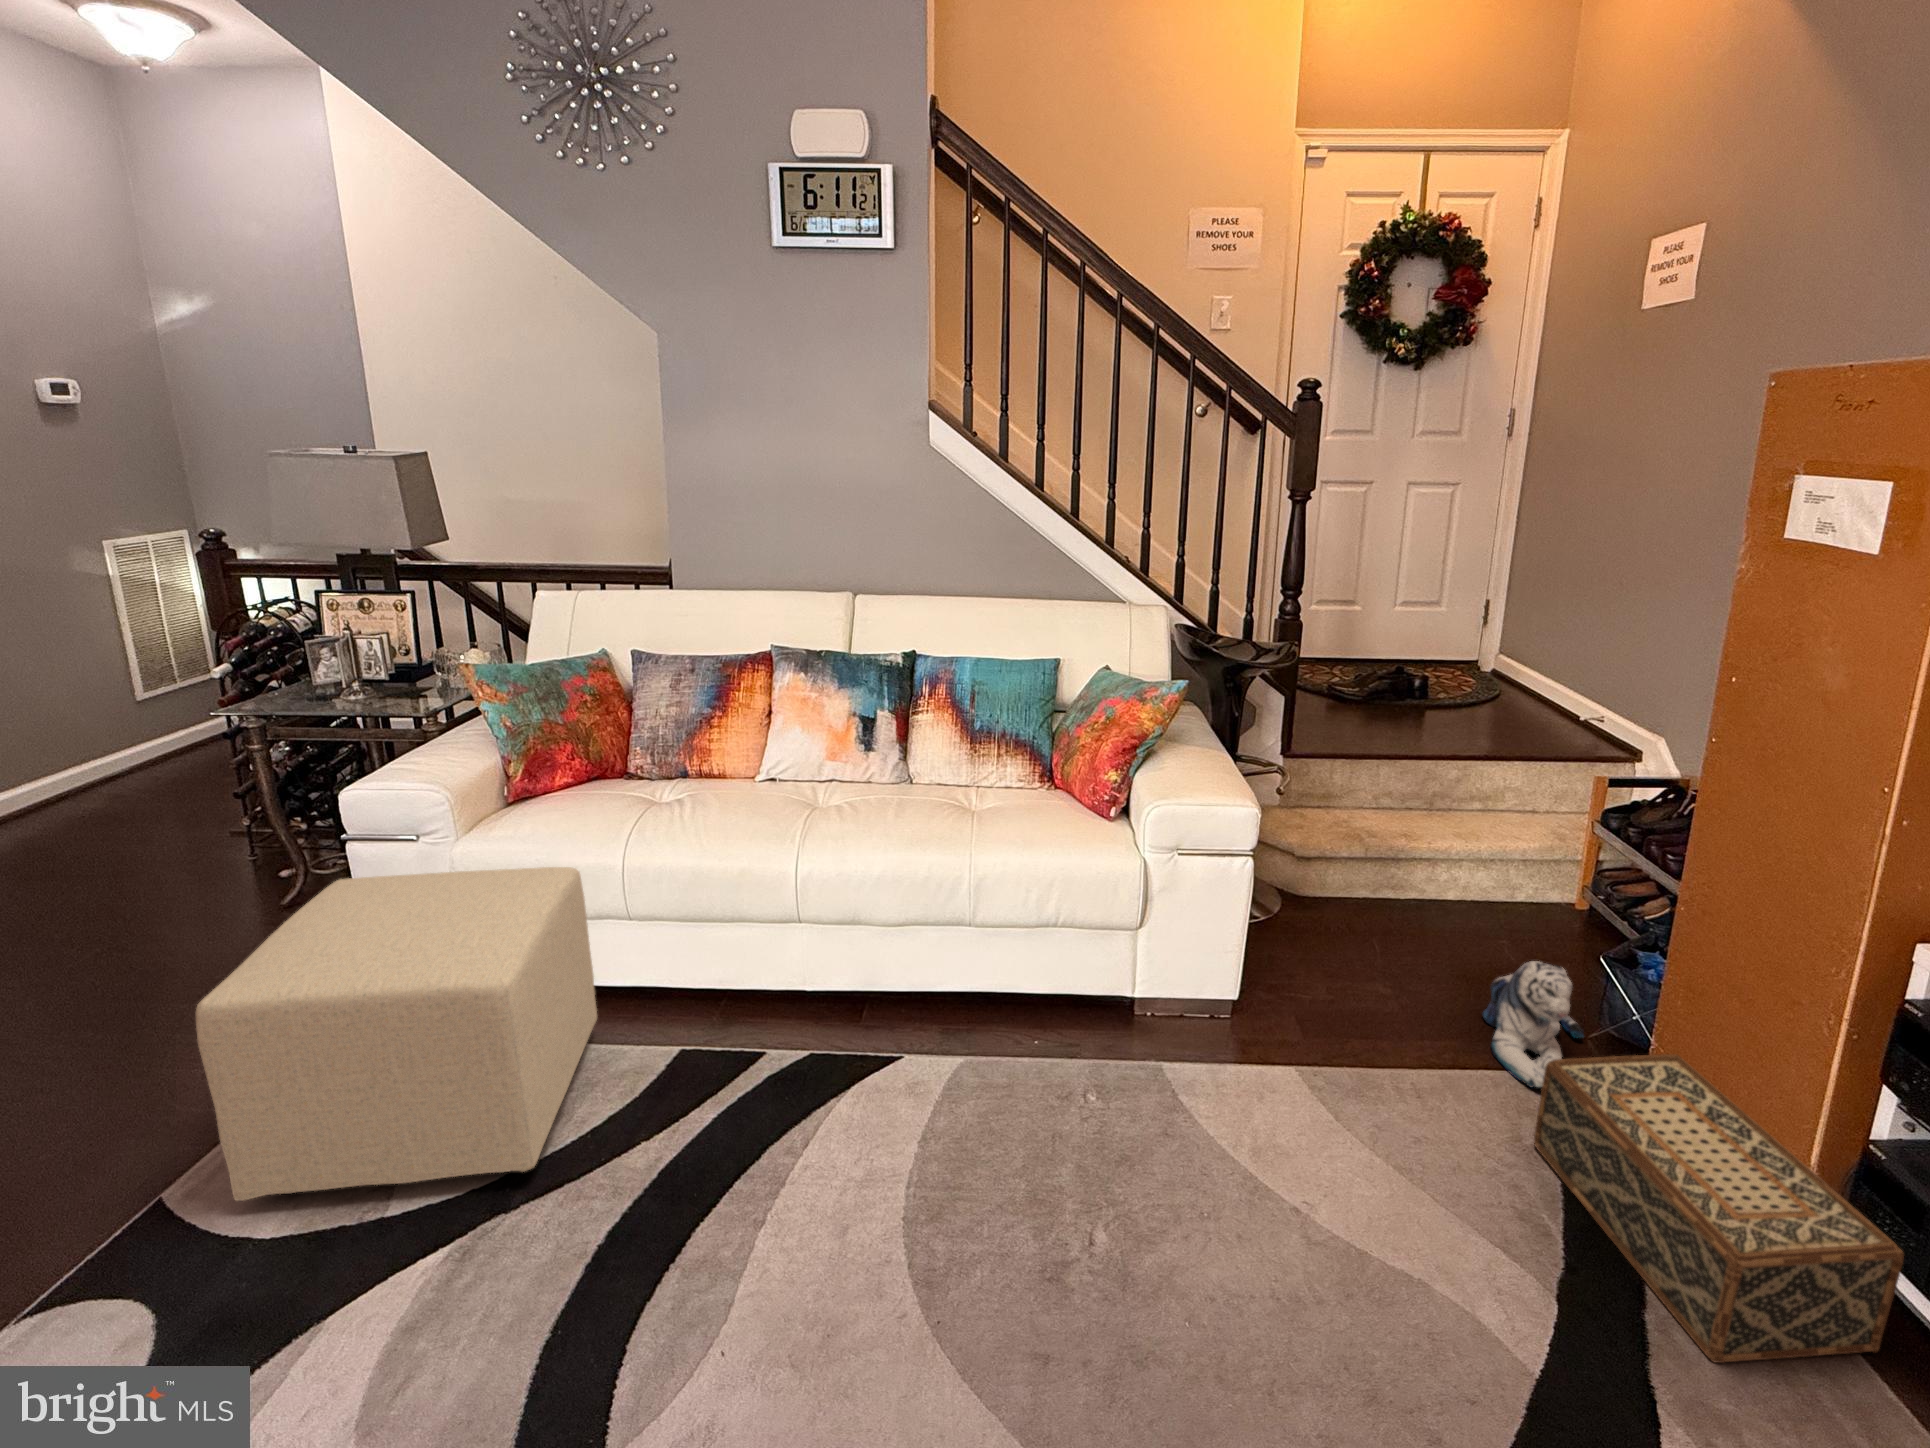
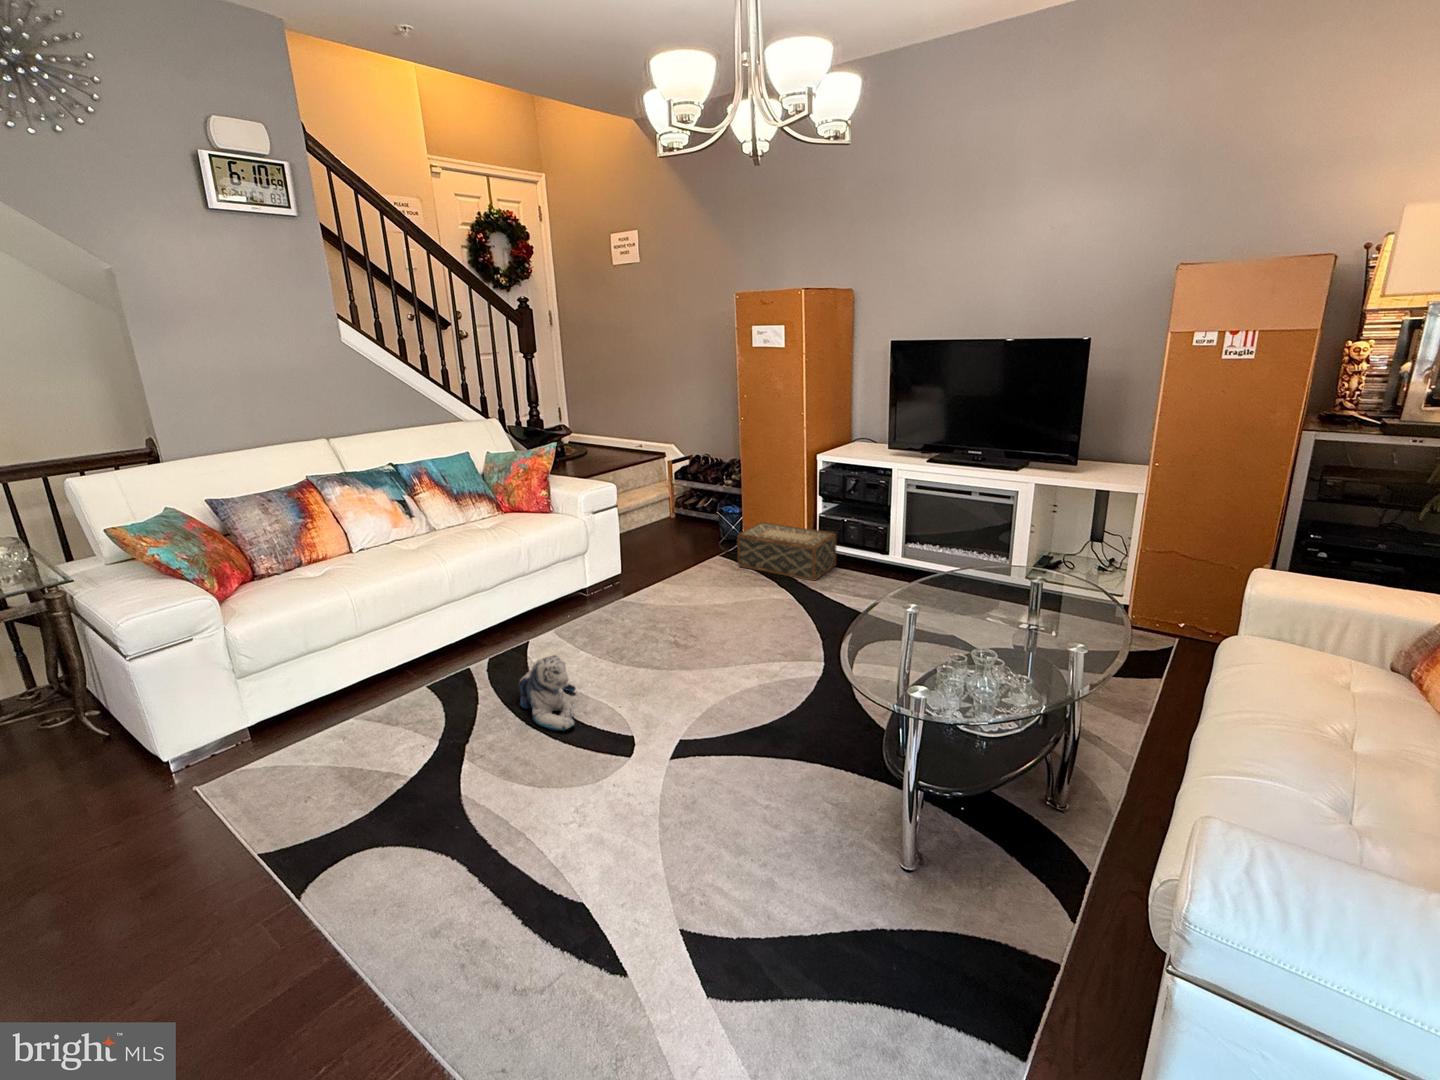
ottoman: present [196,867,597,1201] -> none [201,602,449,804]
plush toy: present [1482,961,1584,1087] -> present [518,655,576,731]

